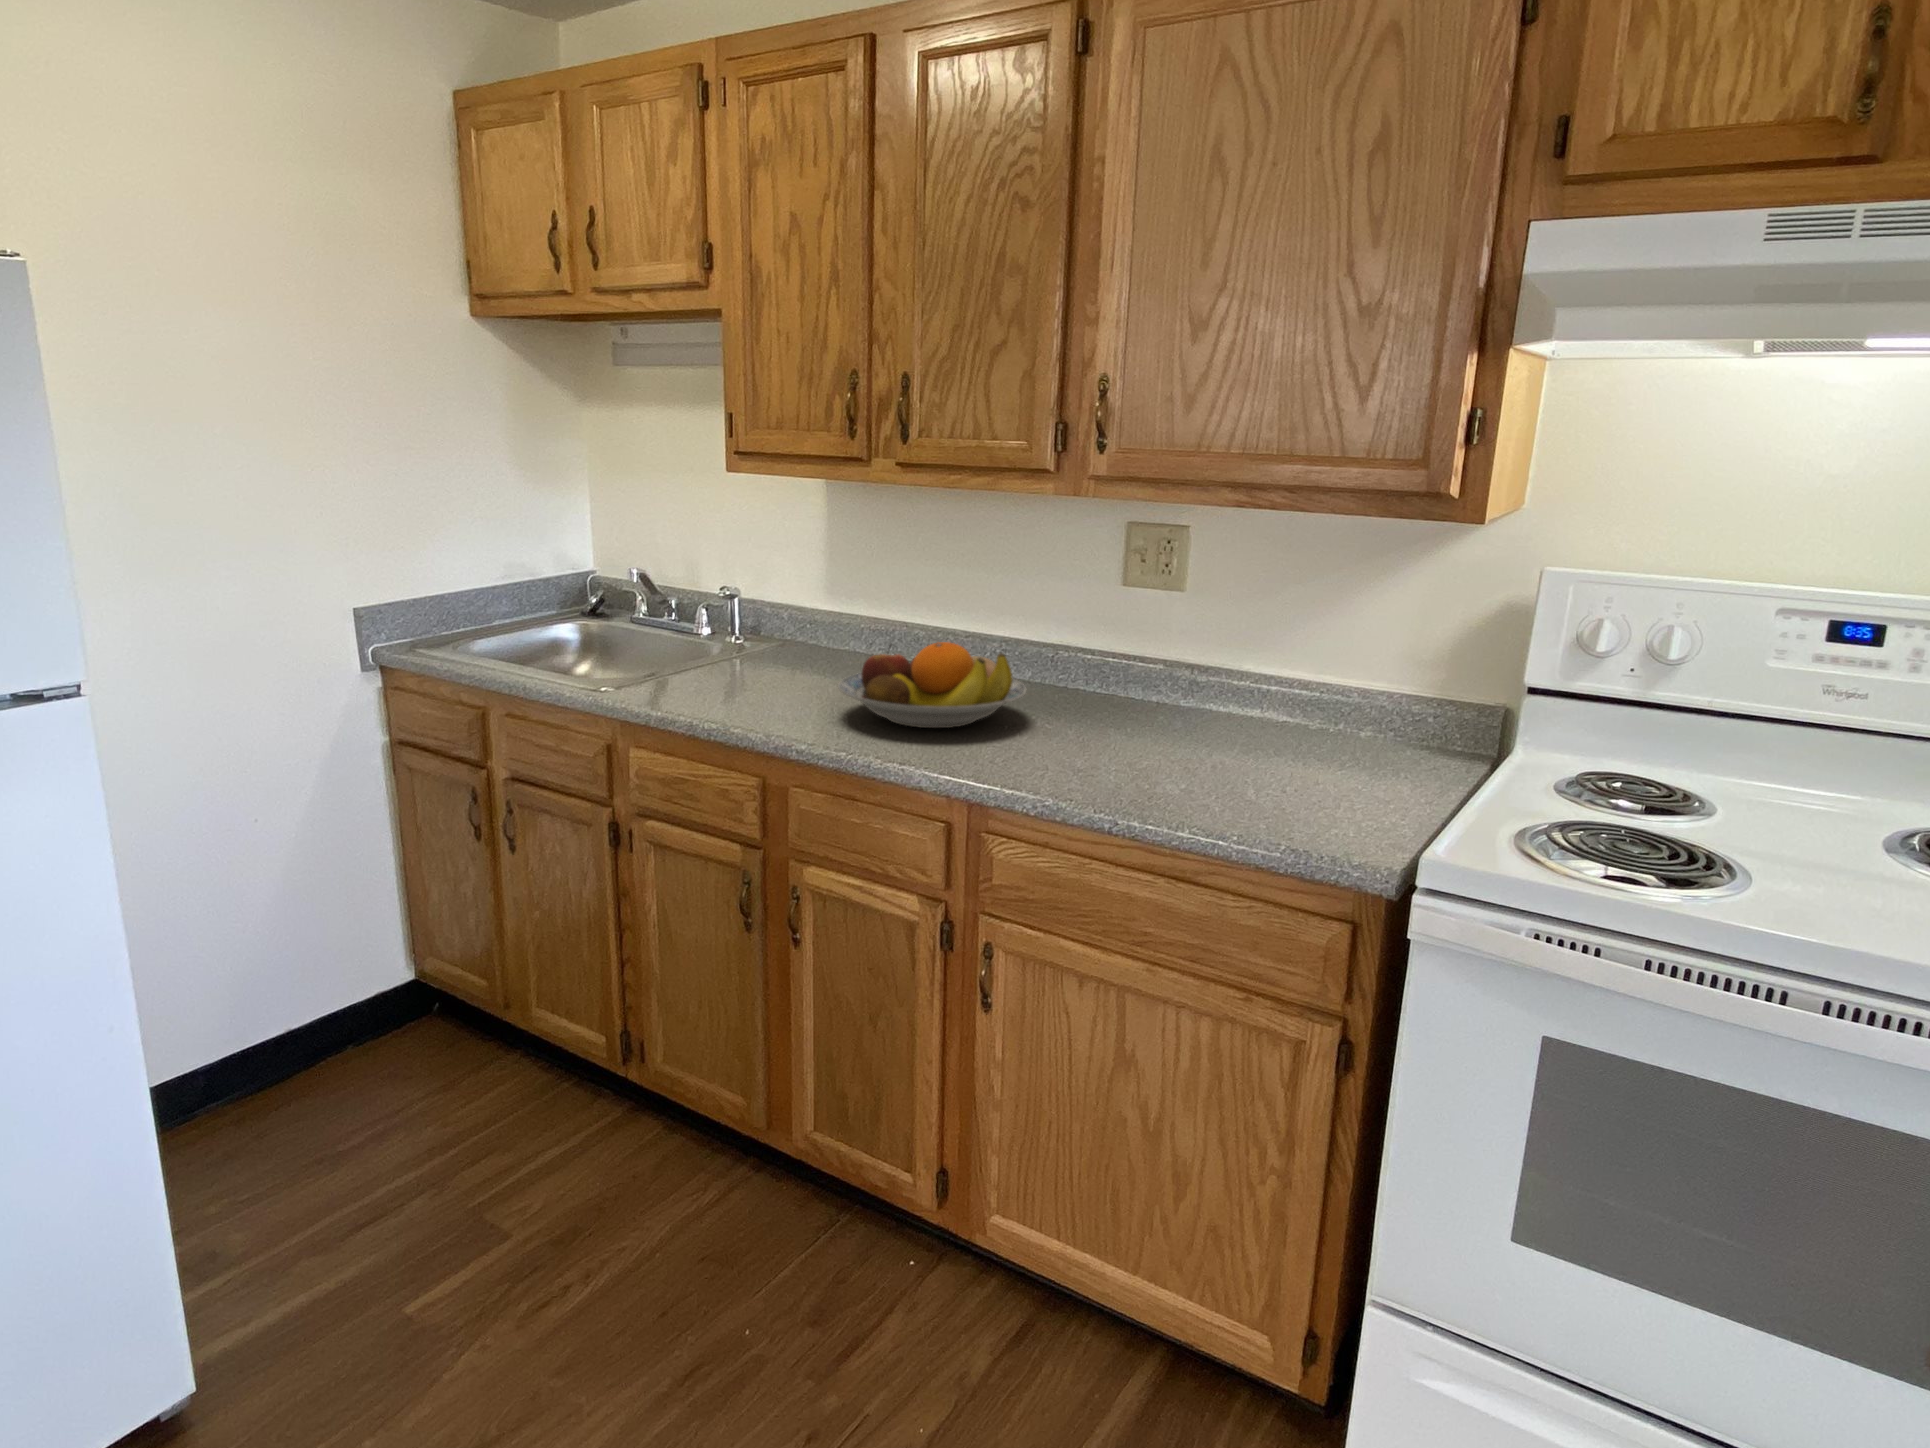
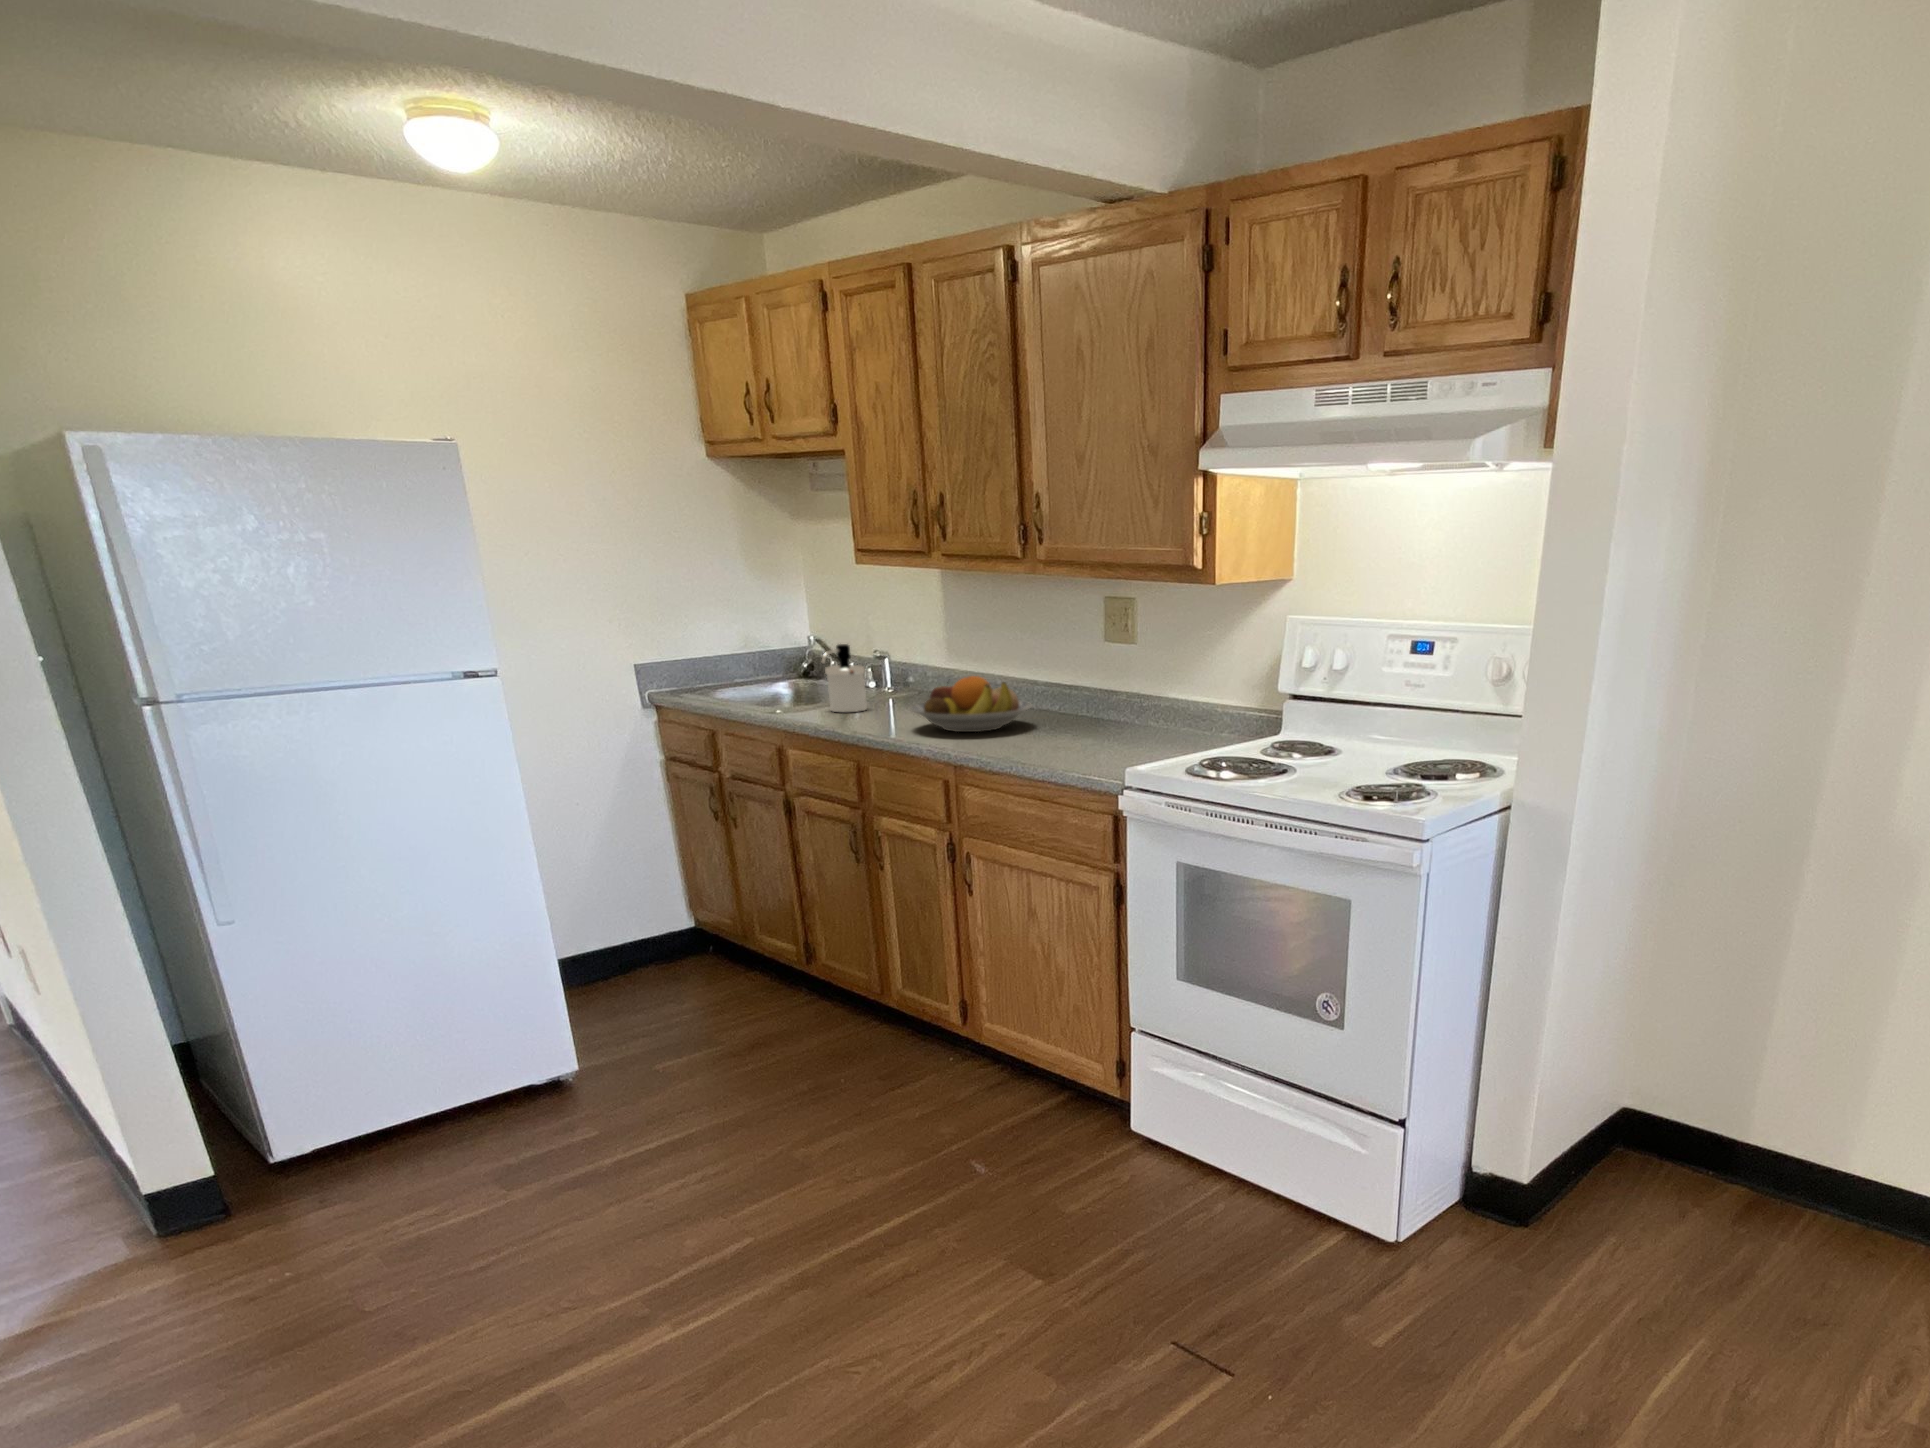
soap dispenser: none [667,583,726,683] -> present [822,644,867,712]

